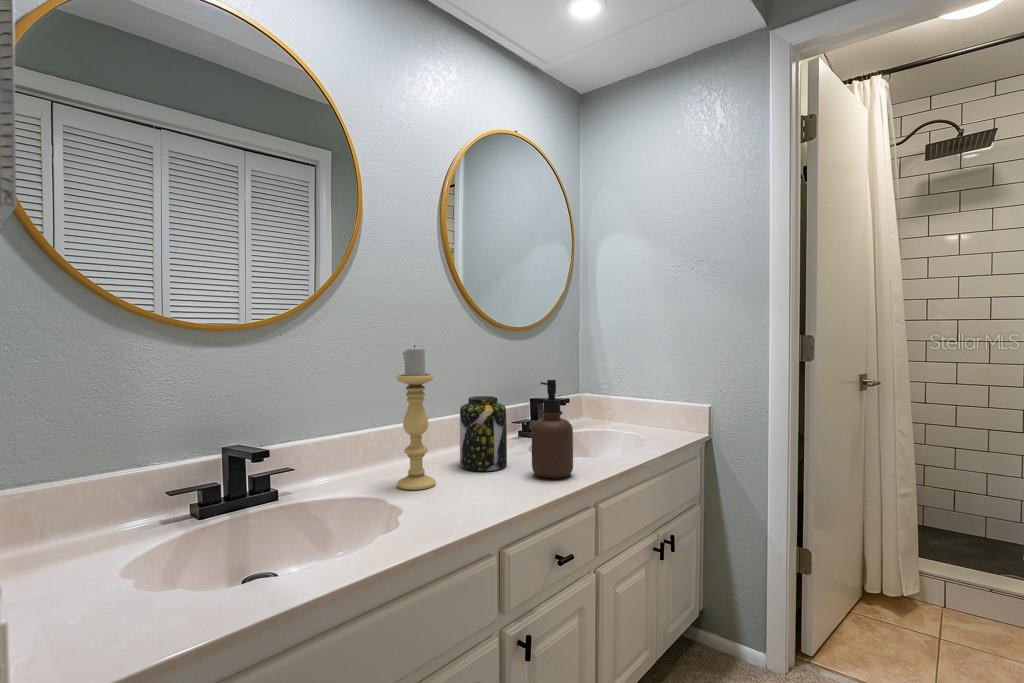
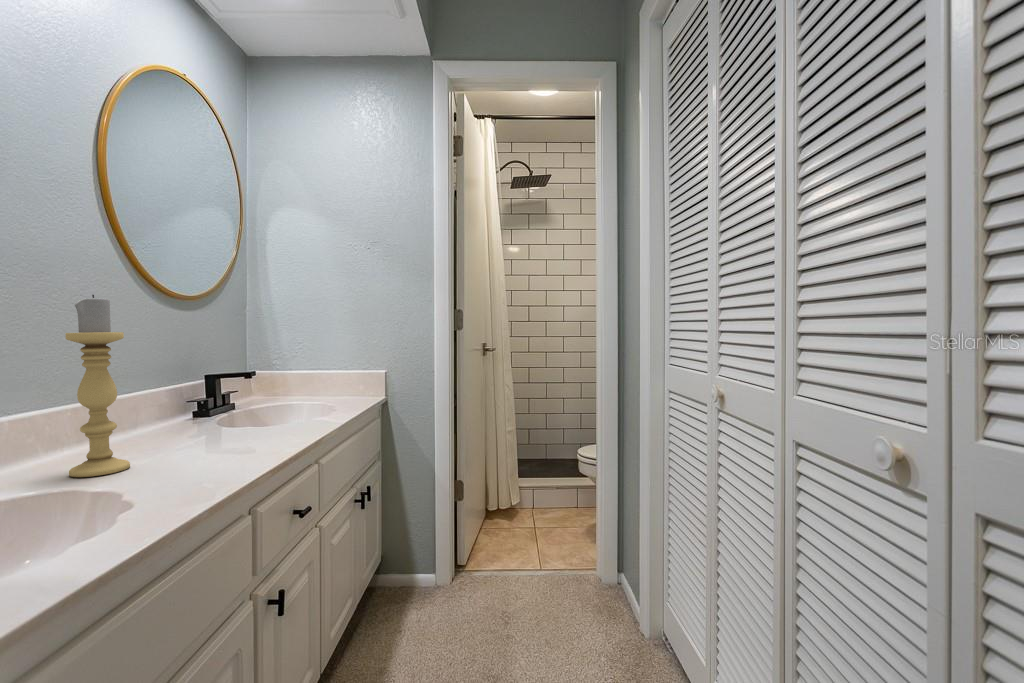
soap dispenser: present [532,380,573,478] -> none [247,339,295,440]
jar: present [460,396,507,471] -> none [142,364,209,448]

